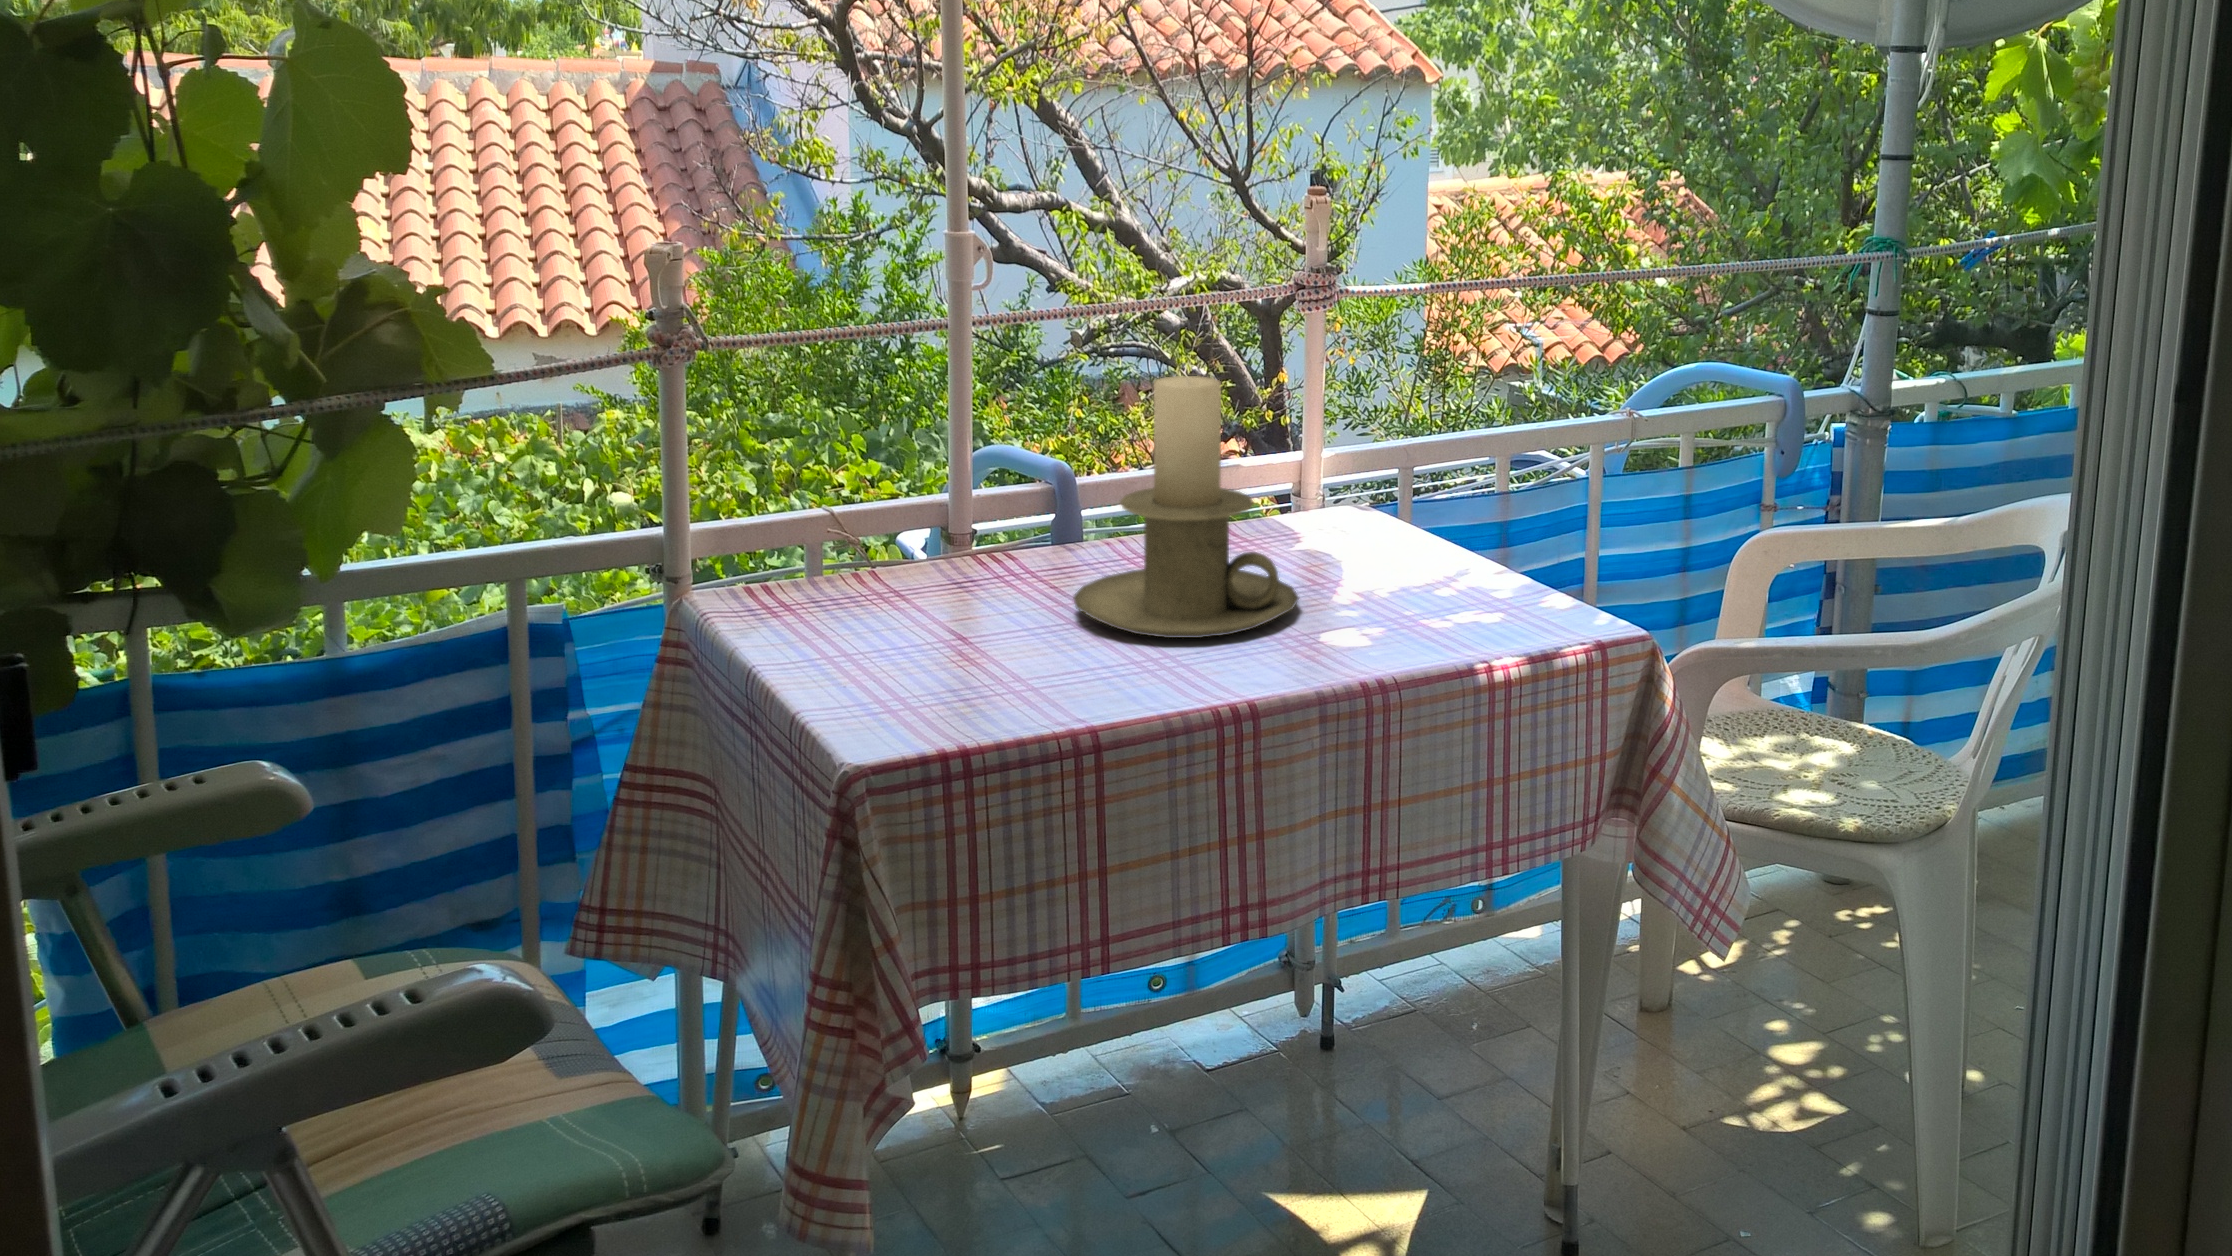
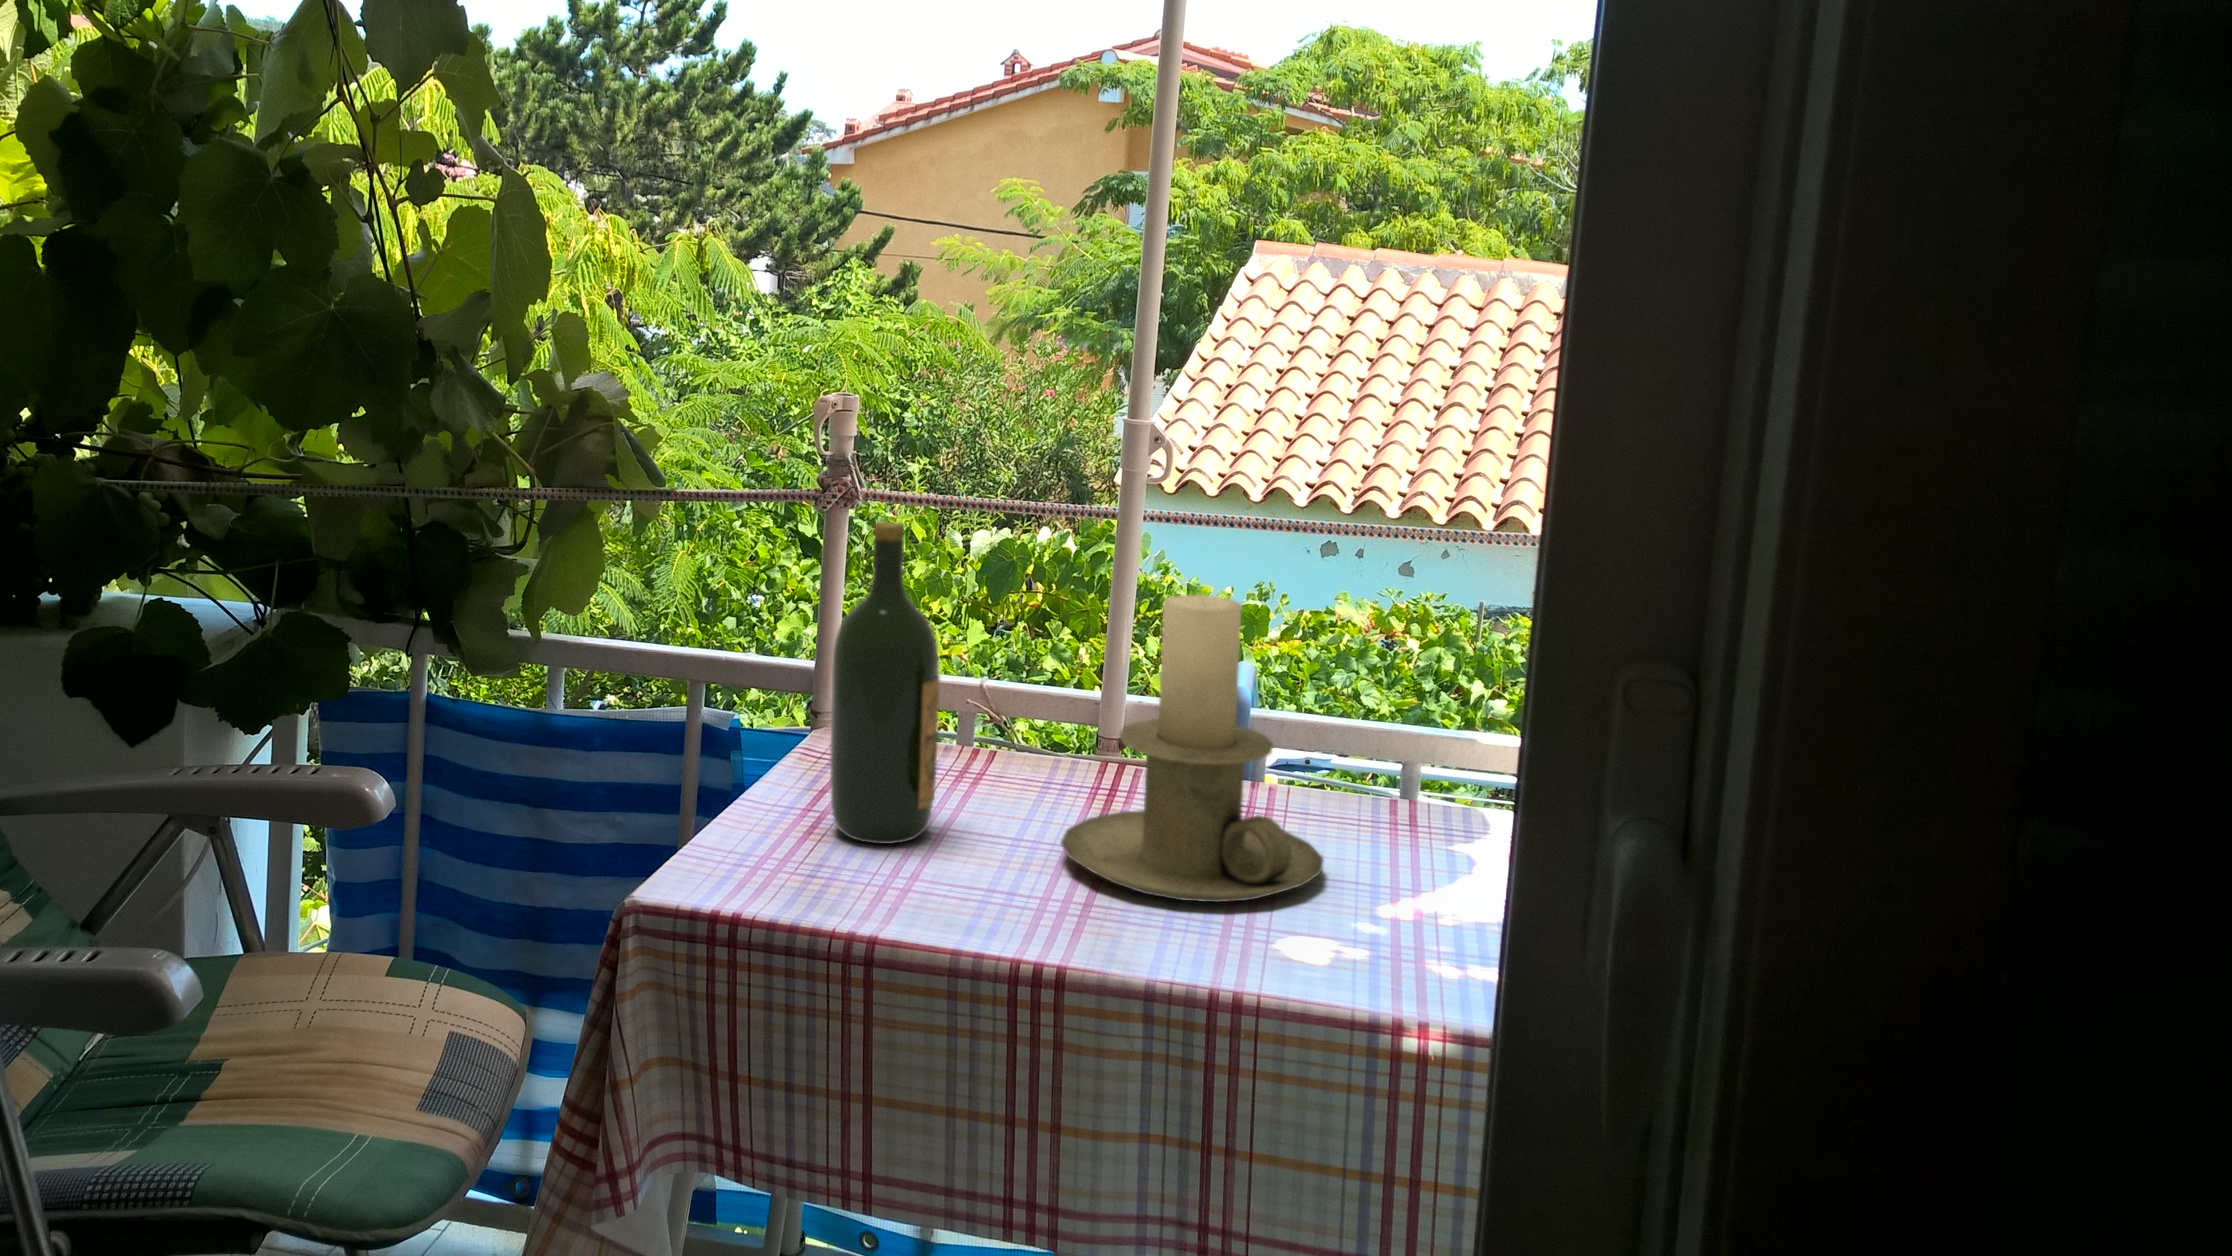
wine bottle: none [858,354,968,668] -> present [830,522,940,844]

